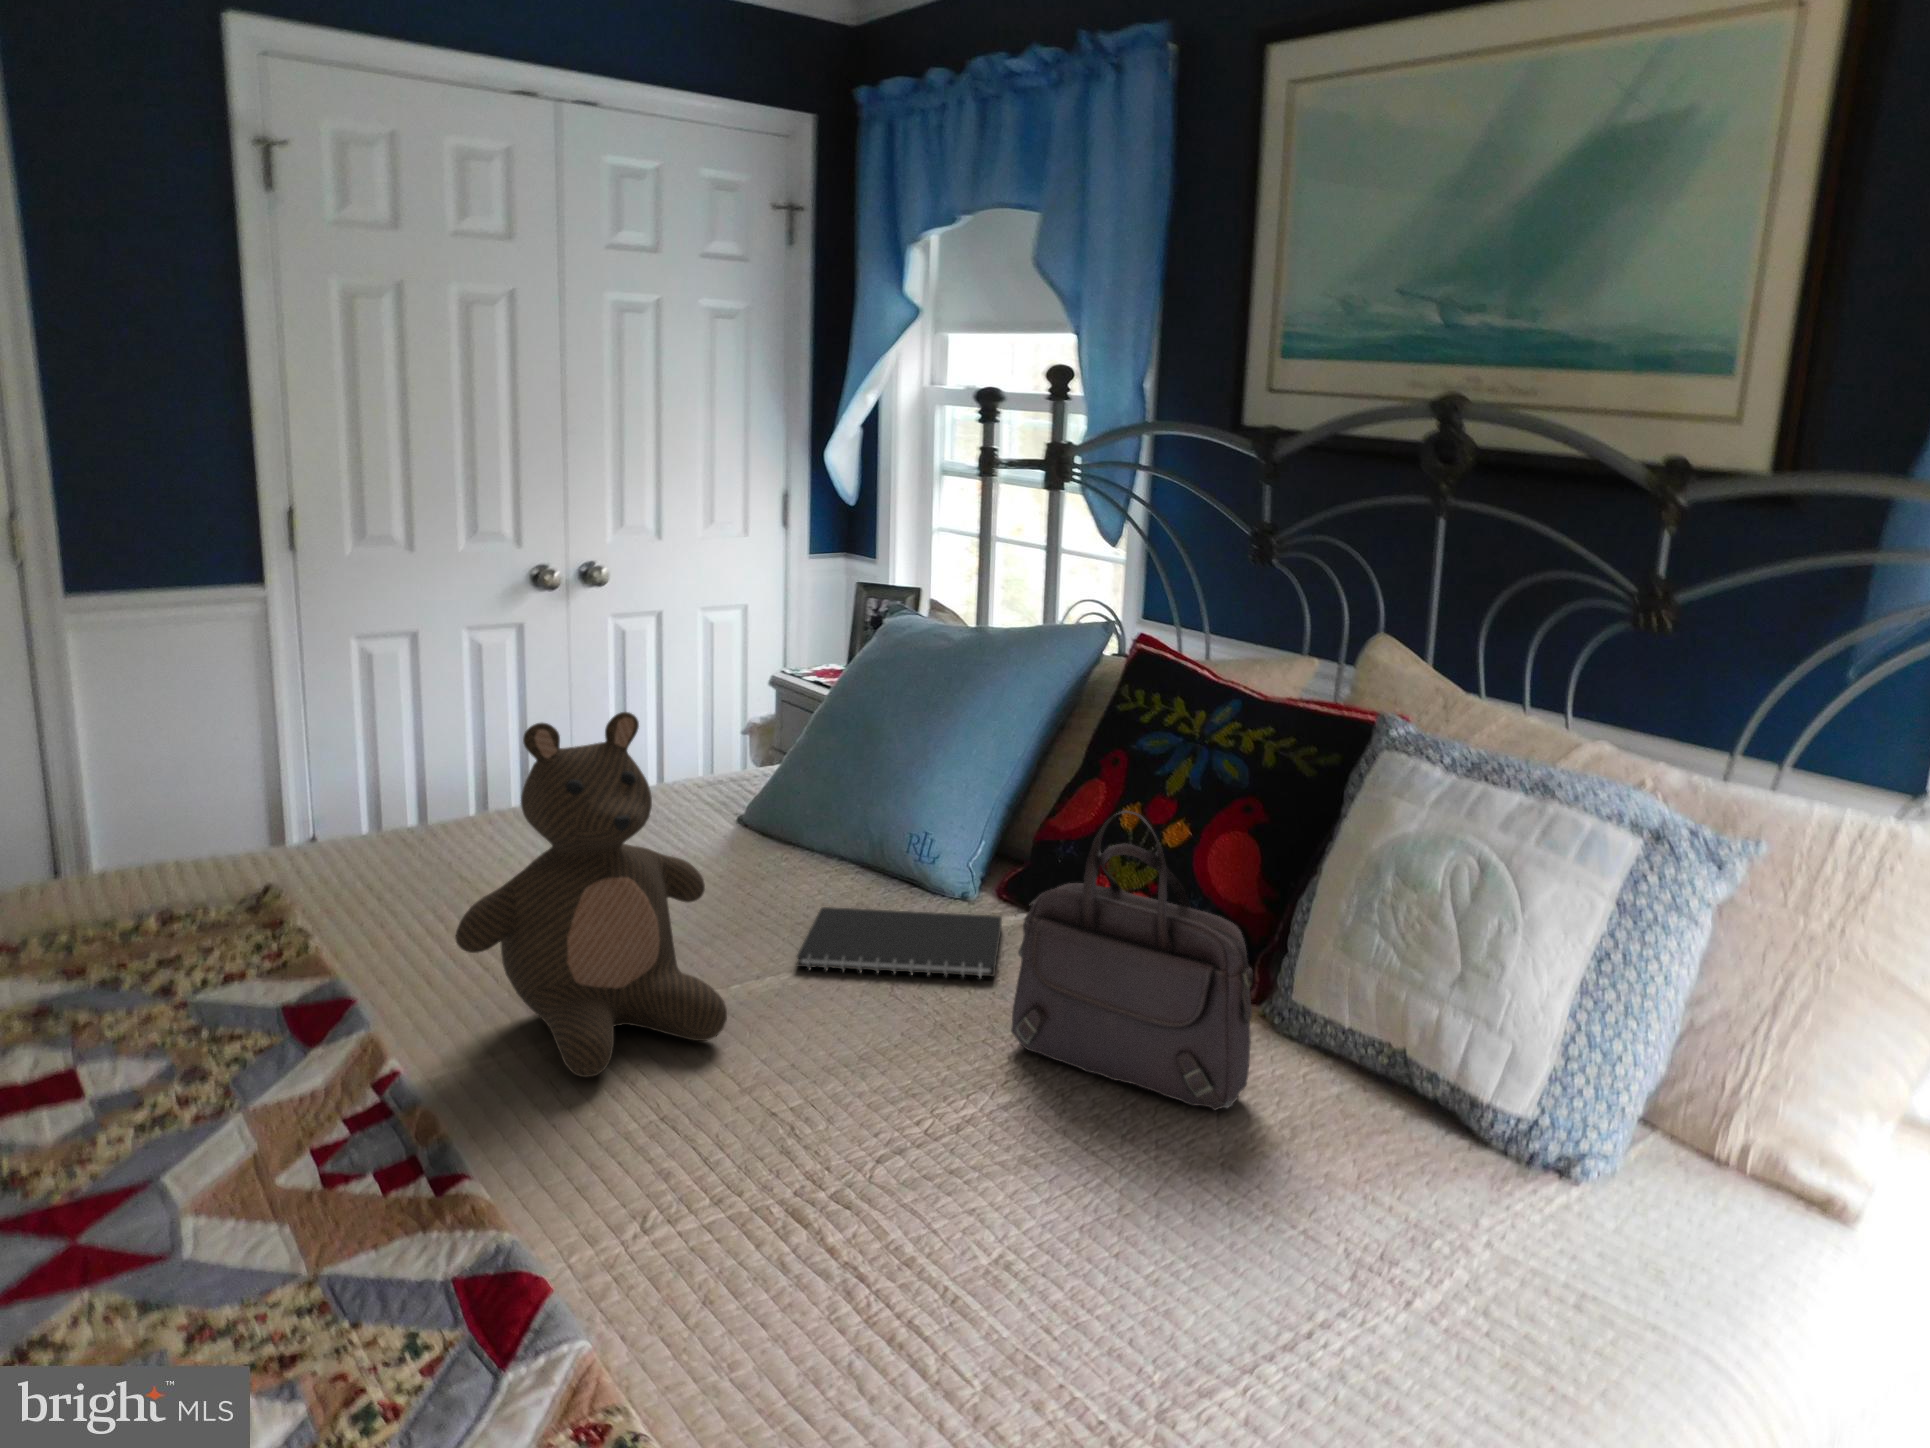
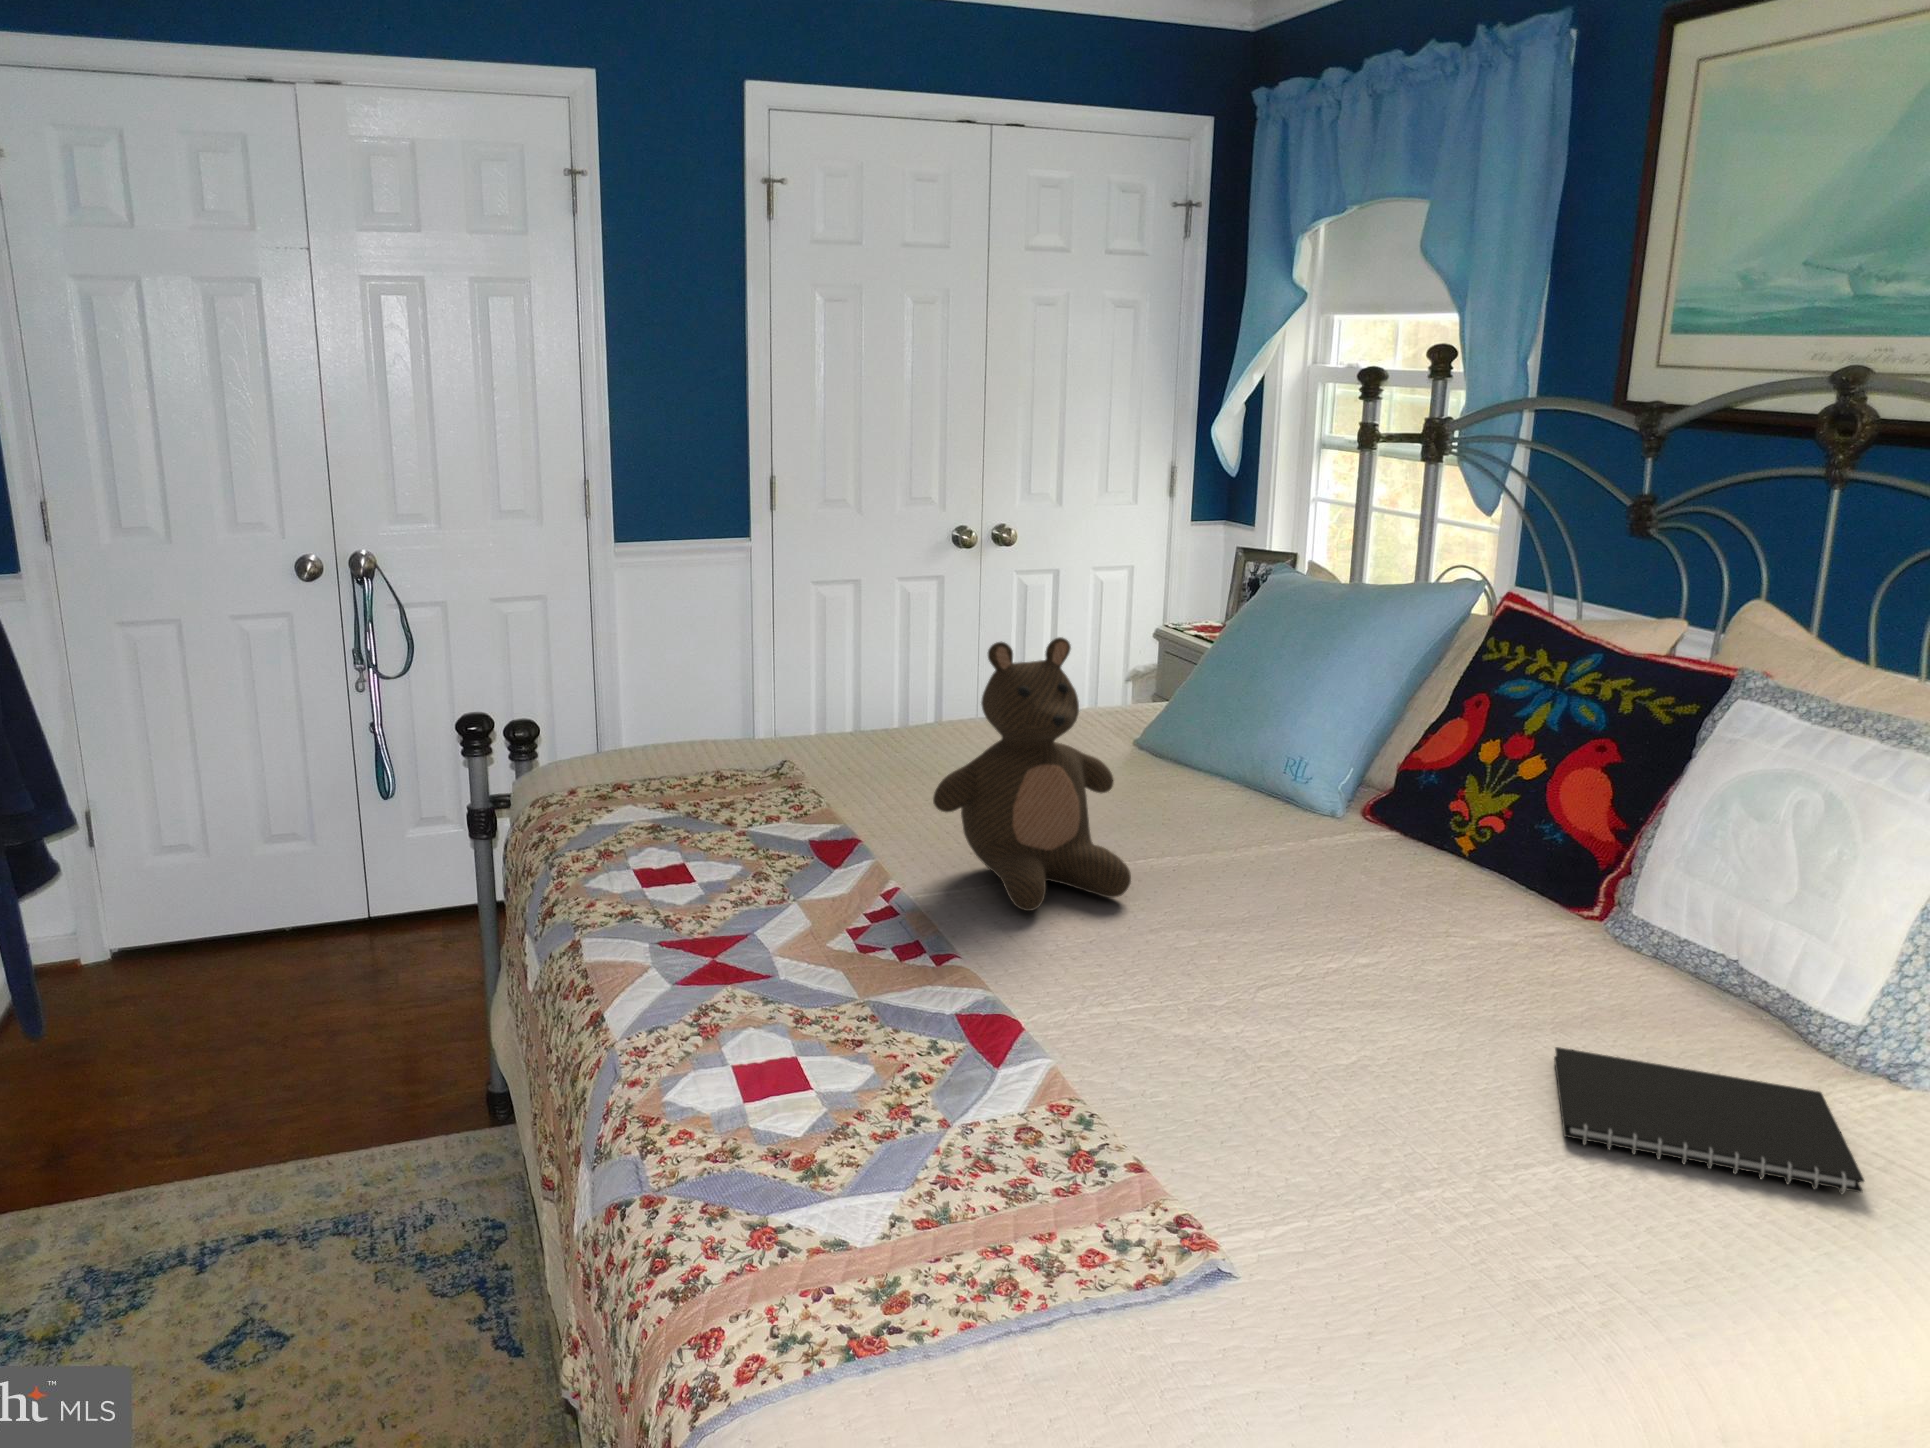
handbag: present [1011,810,1253,1110] -> none [1367,733,1590,994]
notebook: present [797,907,1002,978] -> present [1554,1047,1864,1194]

